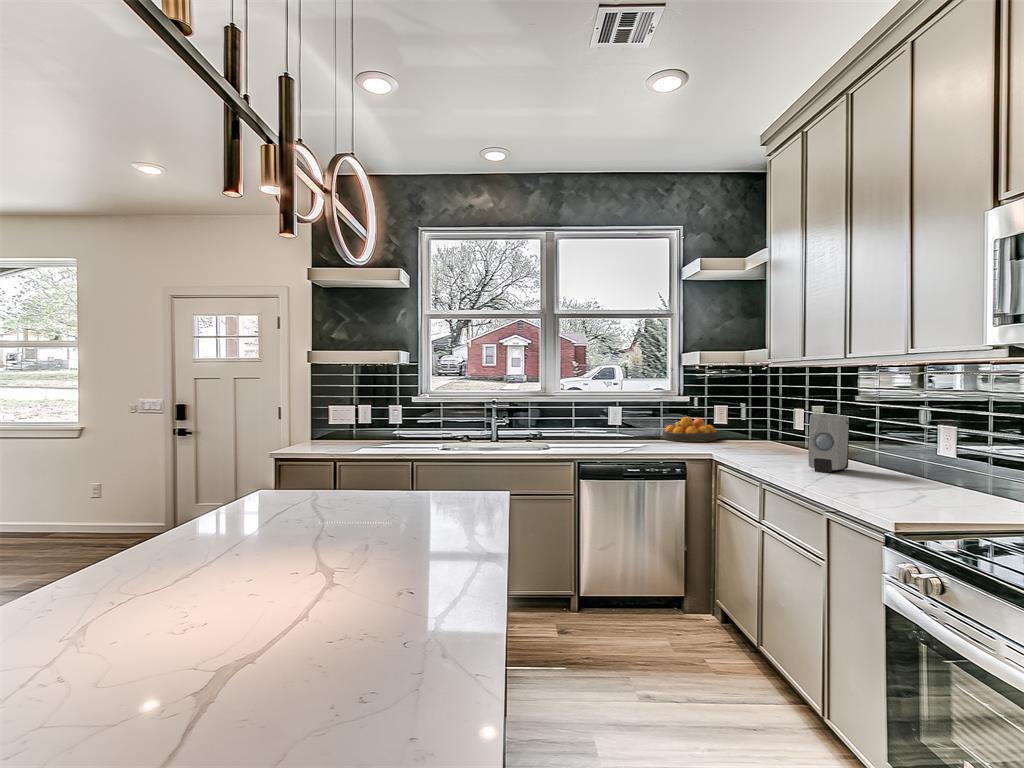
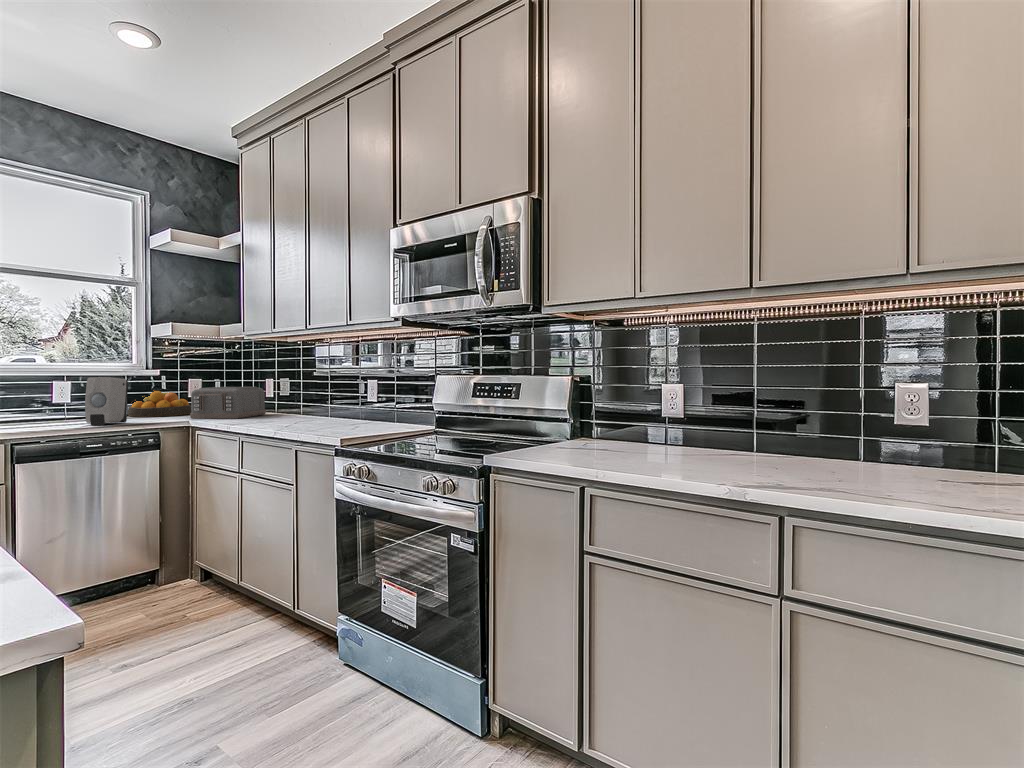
soap dispenser: present [808,414,849,473] -> present [85,377,128,425]
toaster: none [715,416,795,454] -> present [190,387,266,419]

